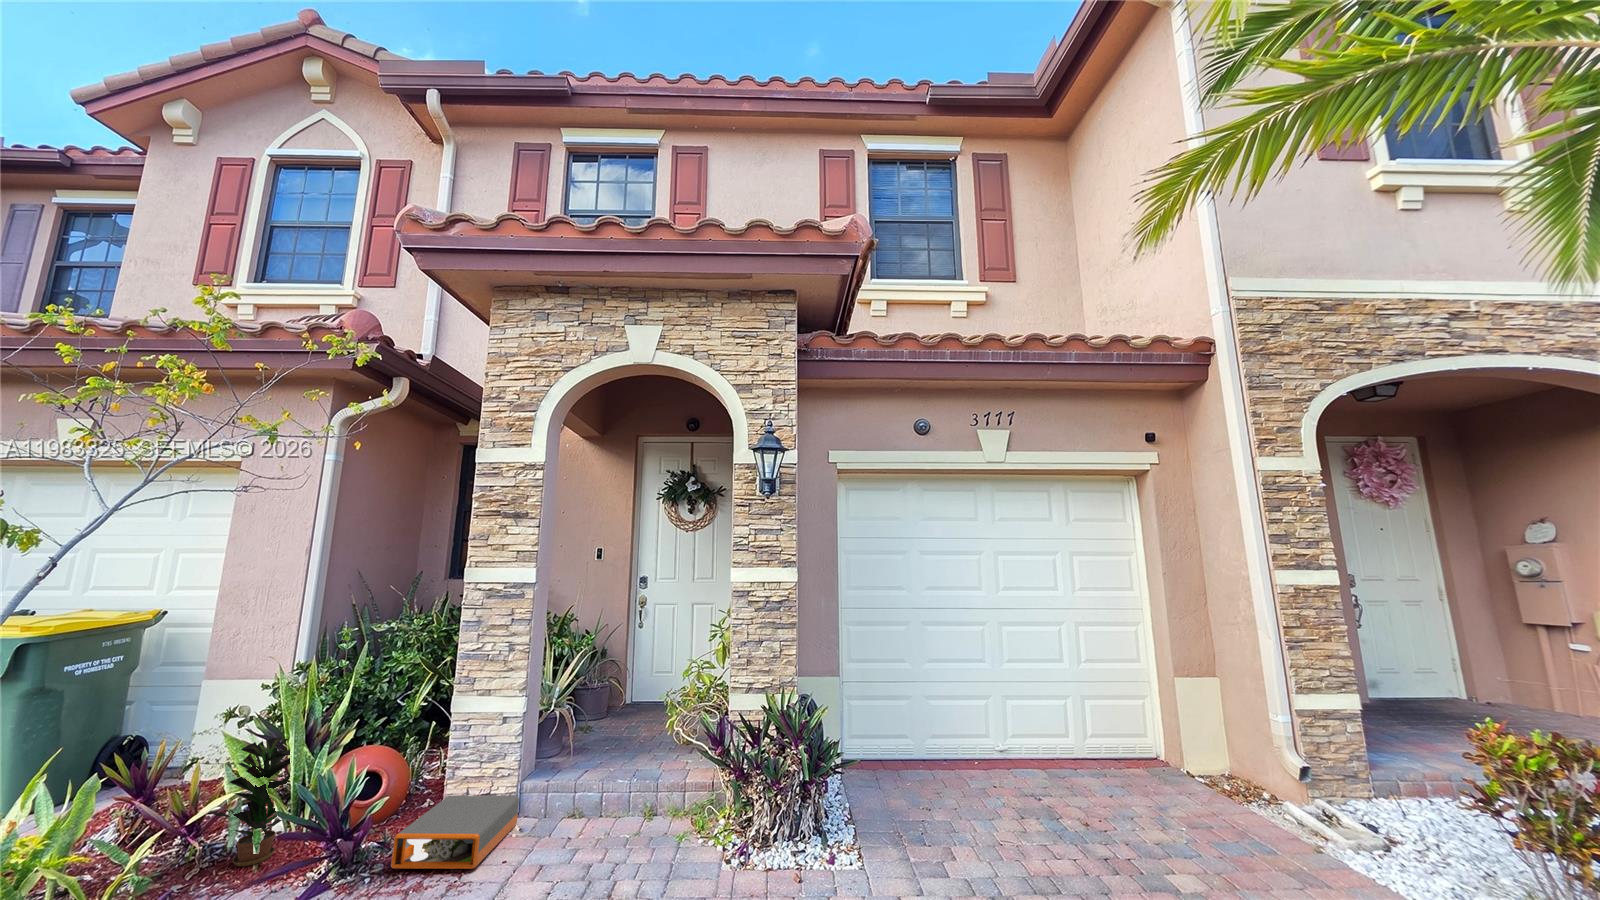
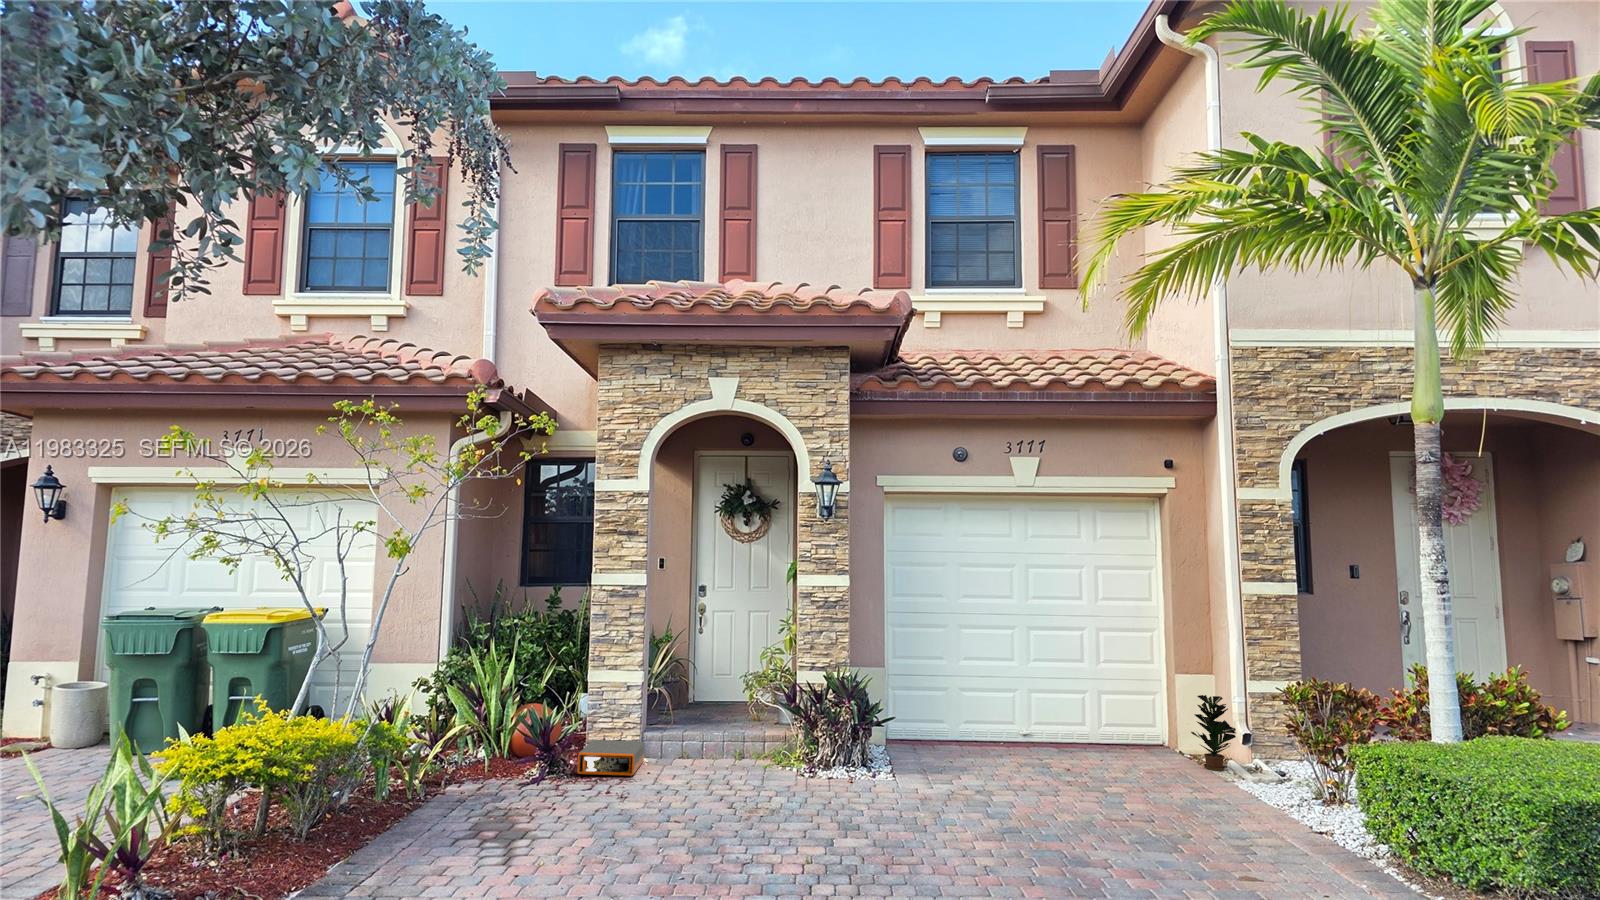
potted plant: present [213,737,291,866] -> present [1191,695,1236,771]

